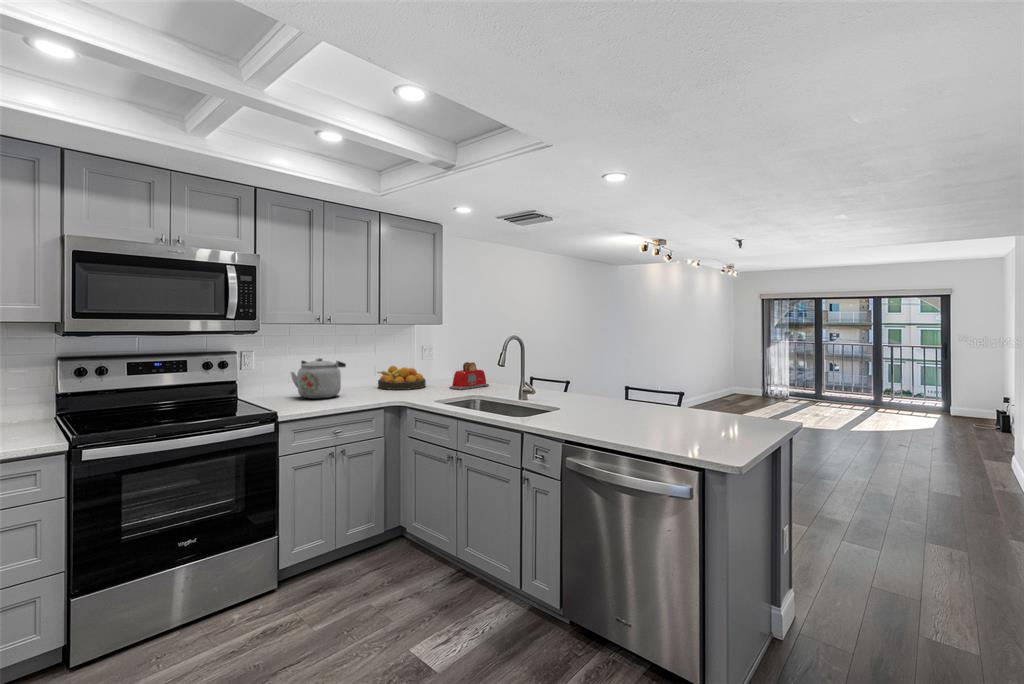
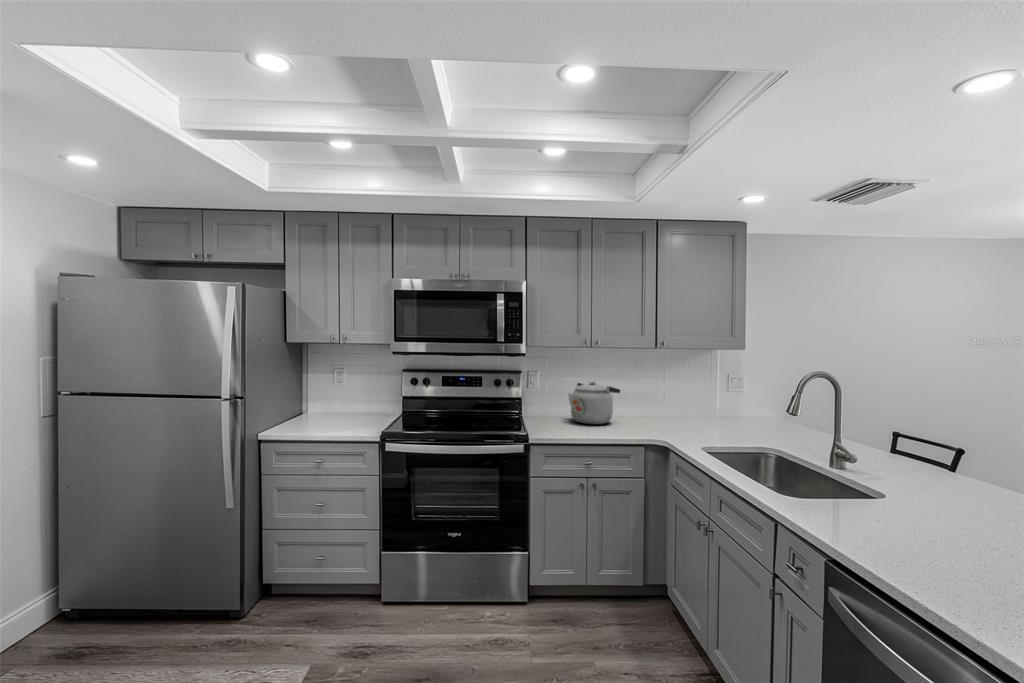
toaster: present [449,362,489,390] -> none [747,401,813,437]
fruit bowl: present [378,366,426,390] -> none [663,395,722,427]

